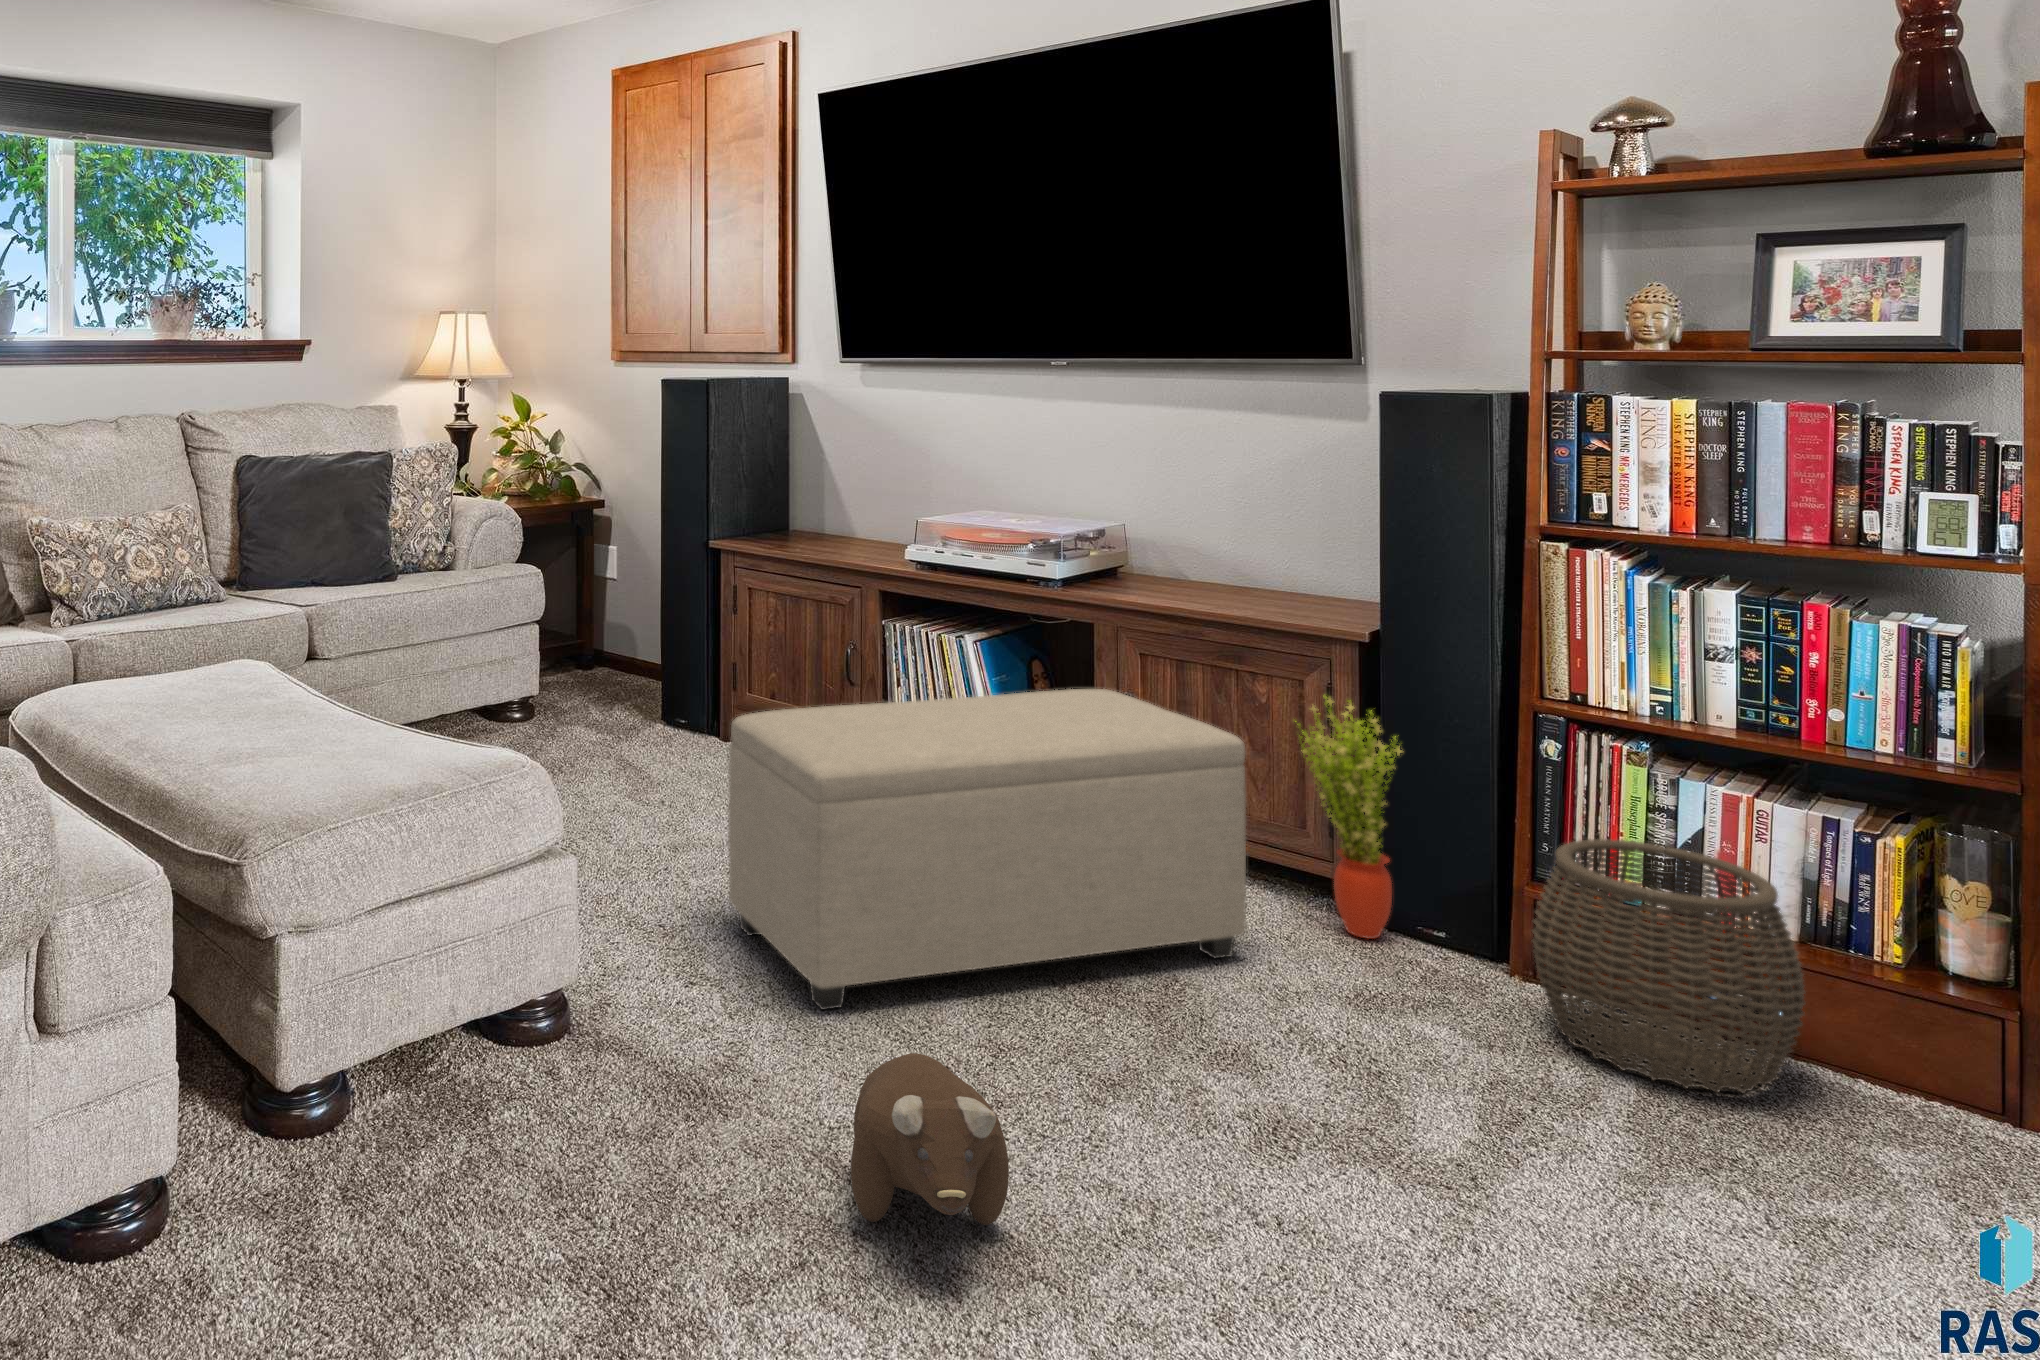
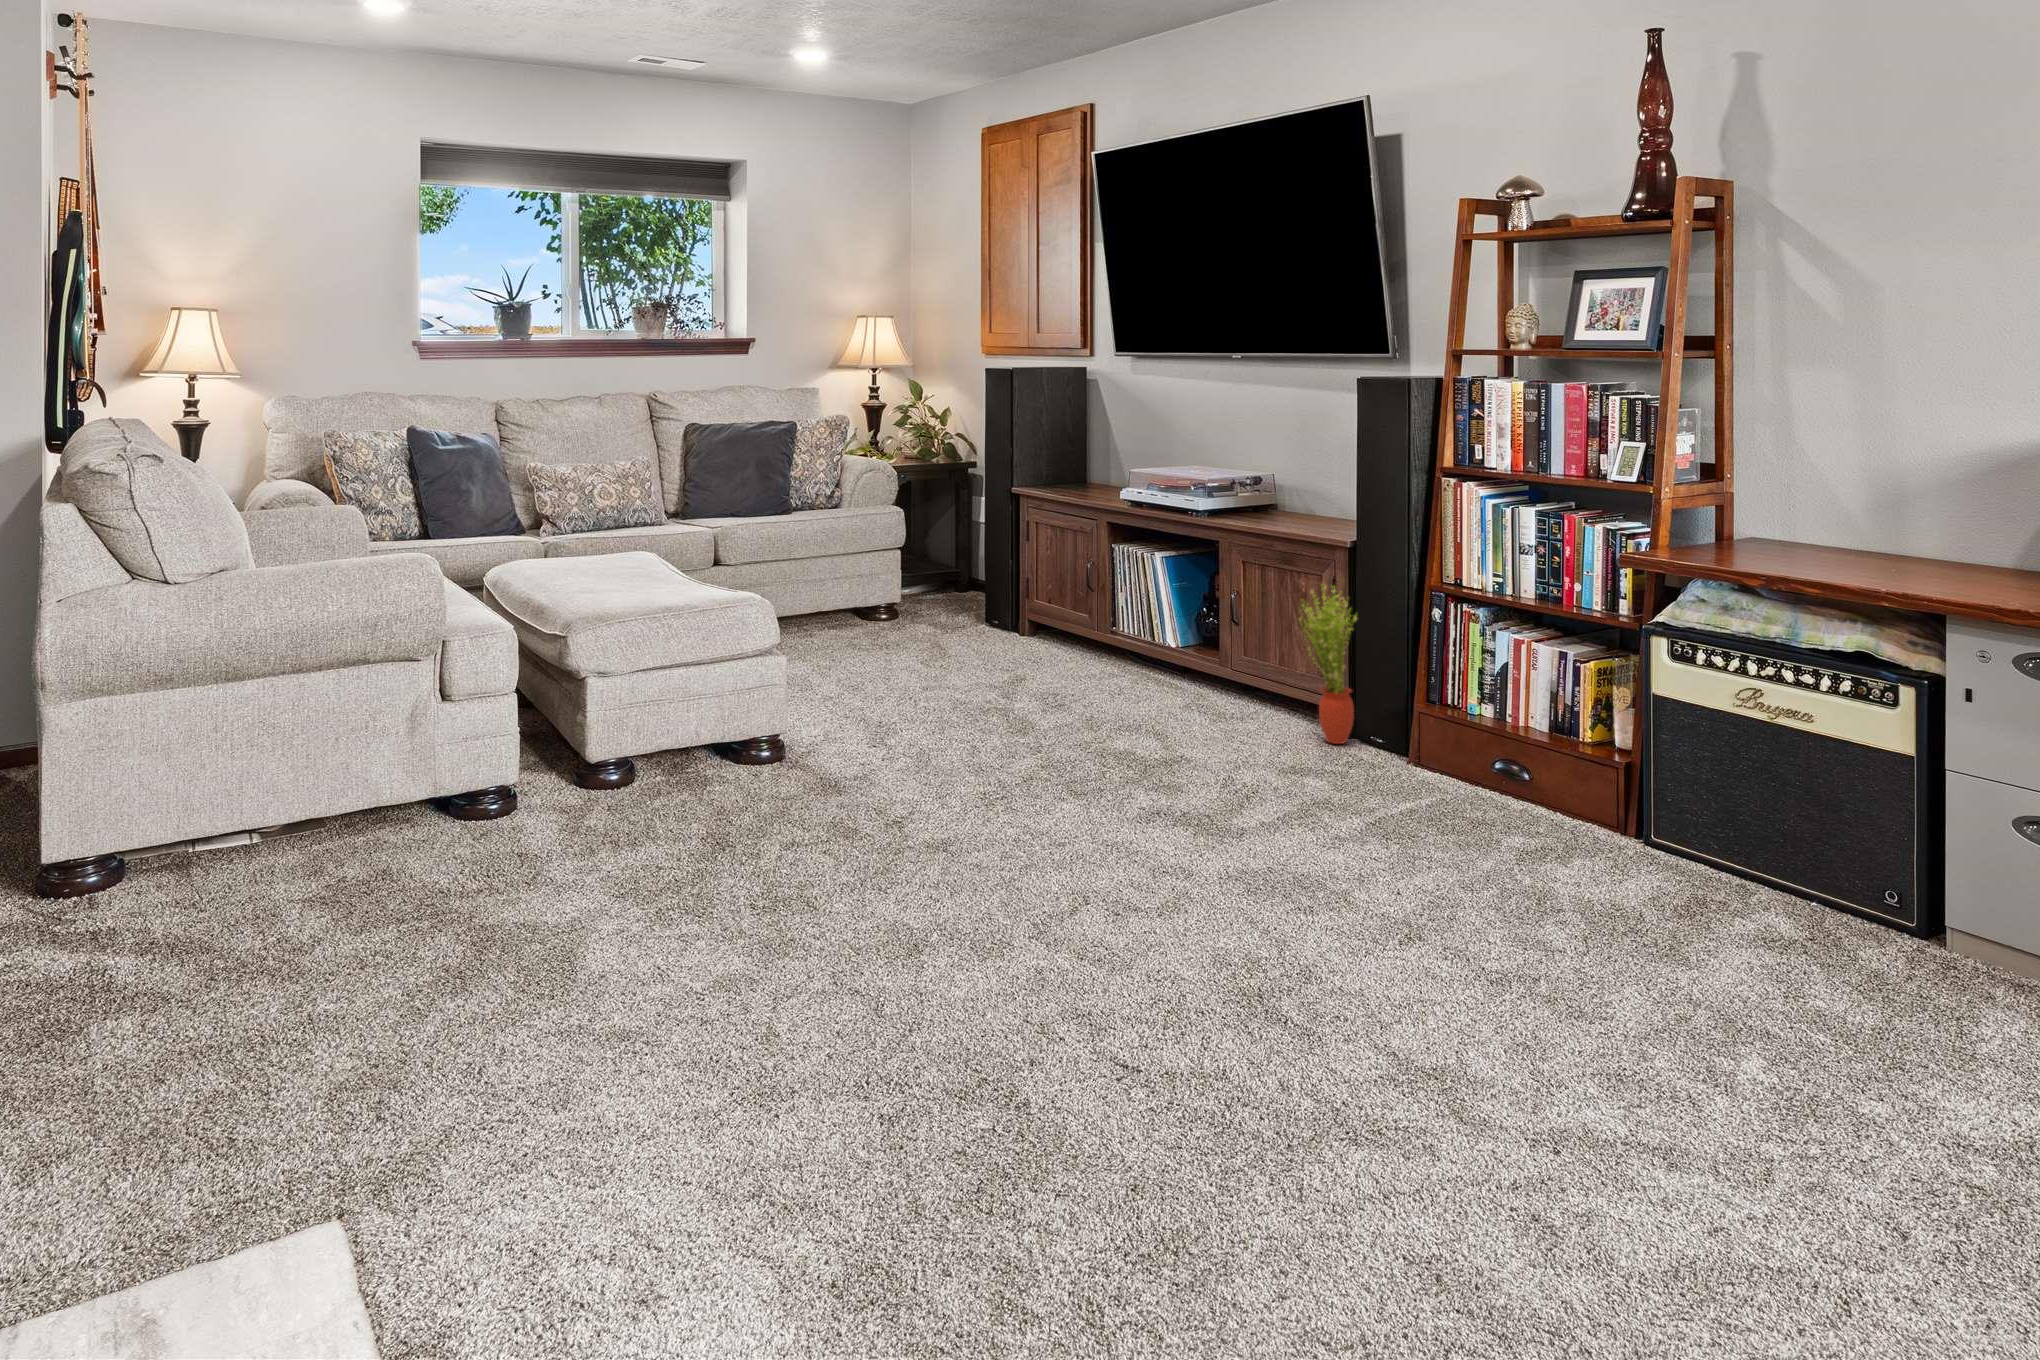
ottoman: present [728,689,1246,1010] -> none [917,579,1237,756]
woven basket: present [1532,839,1805,1093] -> none [1371,667,1517,812]
plush toy: present [851,1053,1009,1225] -> none [861,743,944,830]

